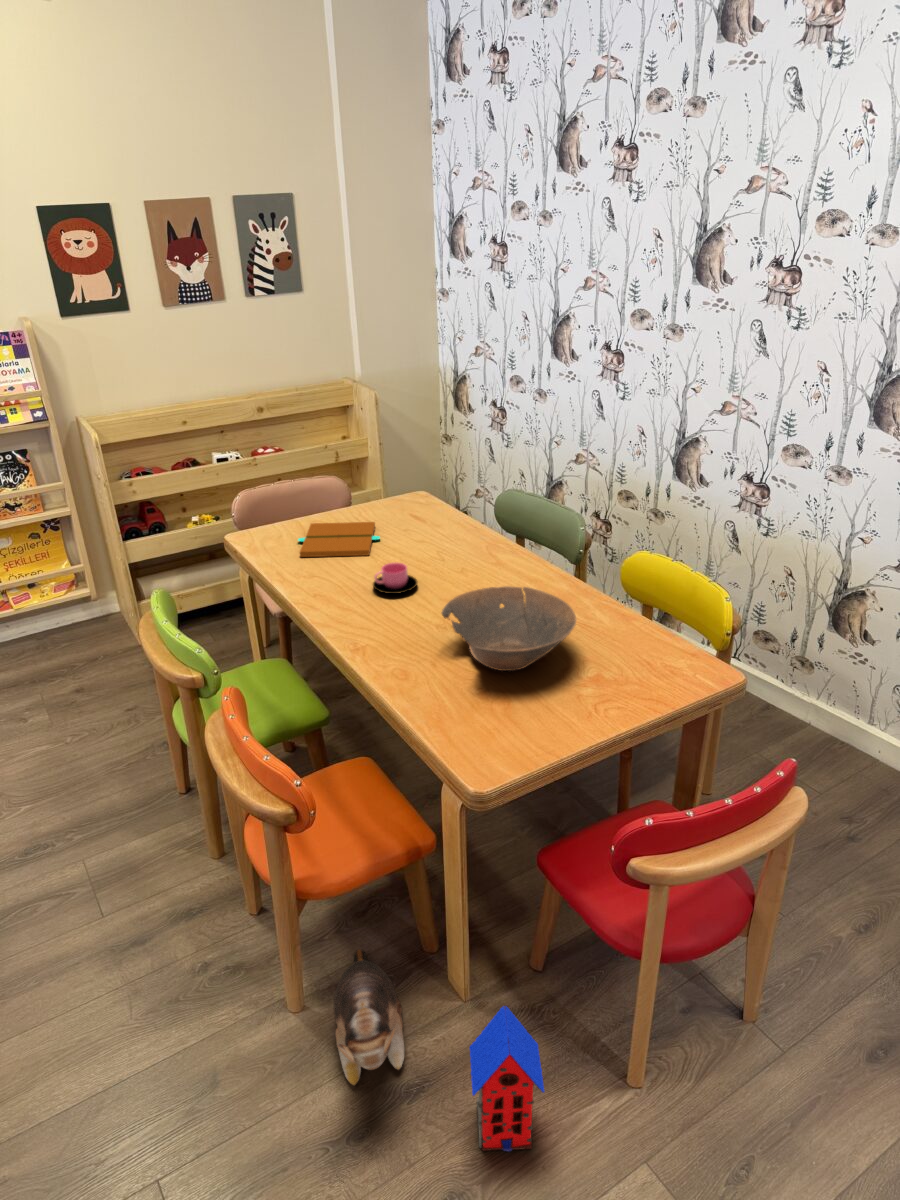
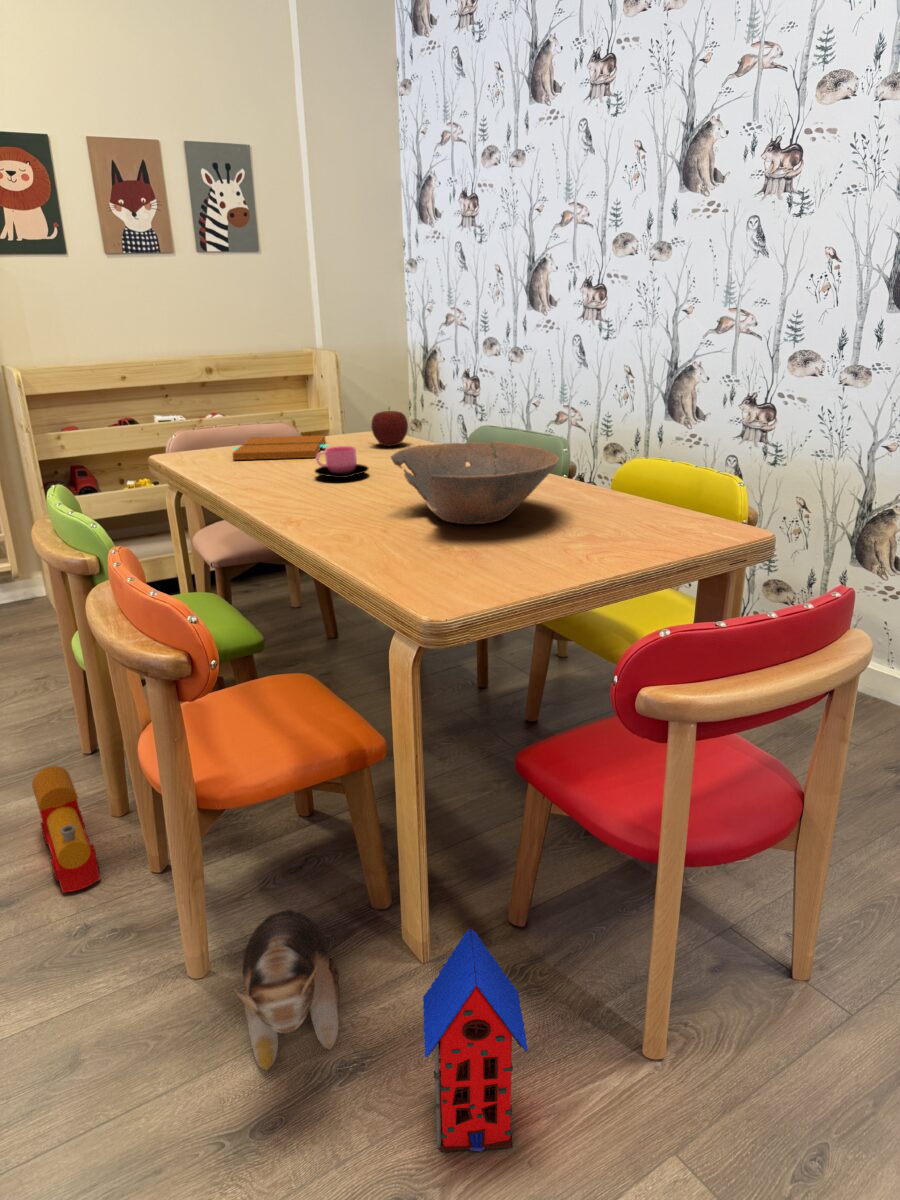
apple: none [416,505,447,538] -> present [371,410,408,446]
toy train: none [150,820,211,928] -> present [32,766,100,893]

